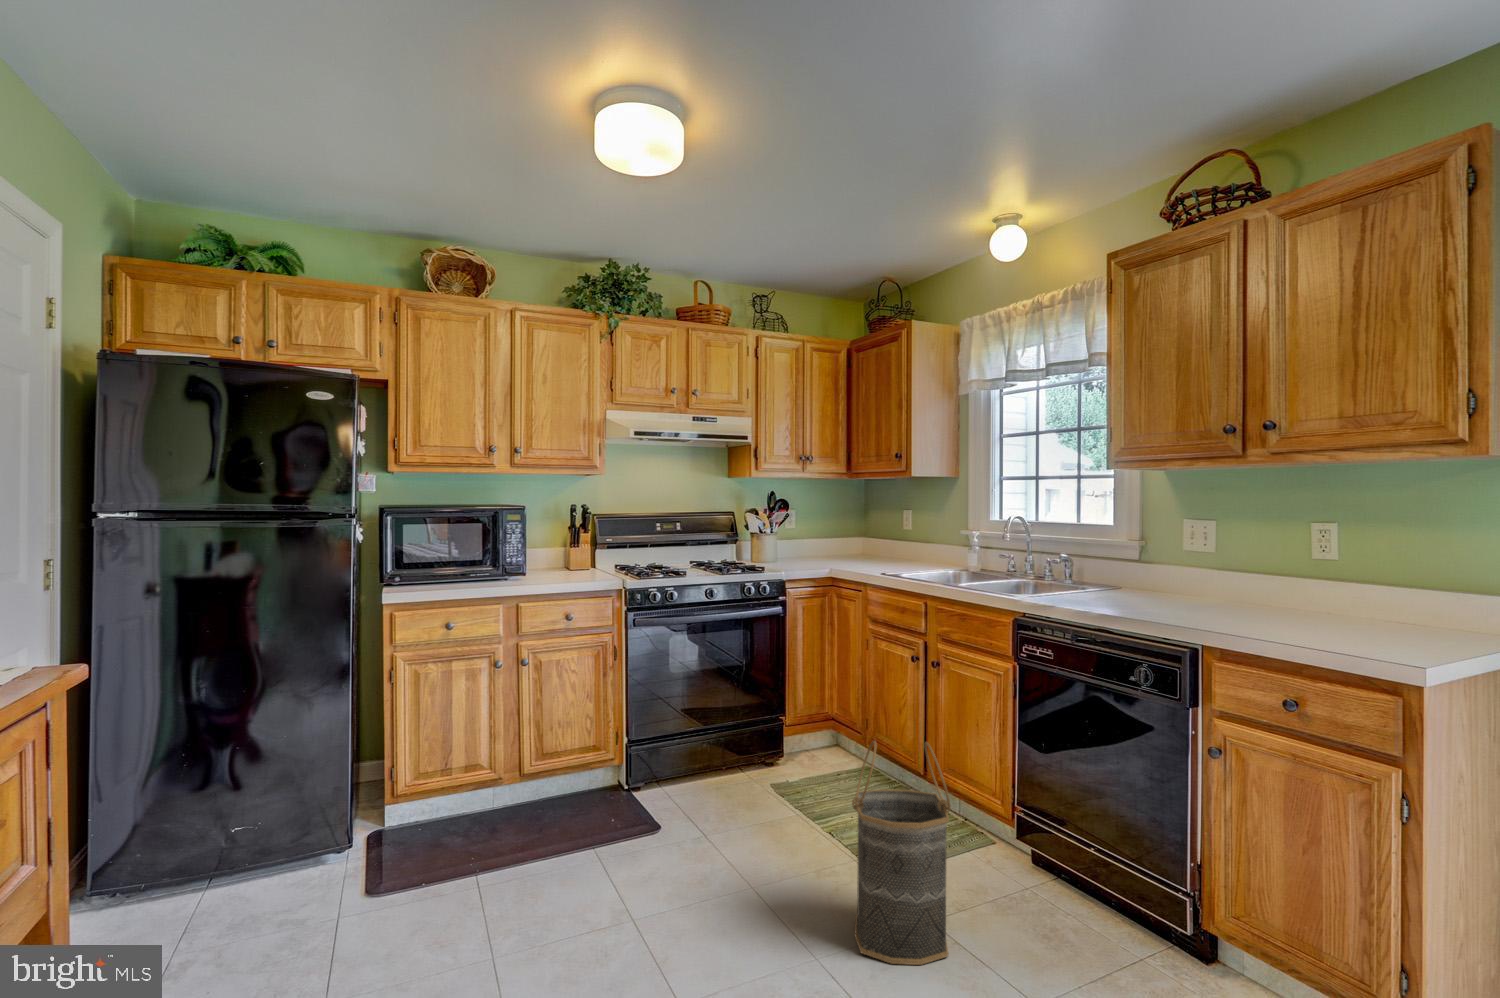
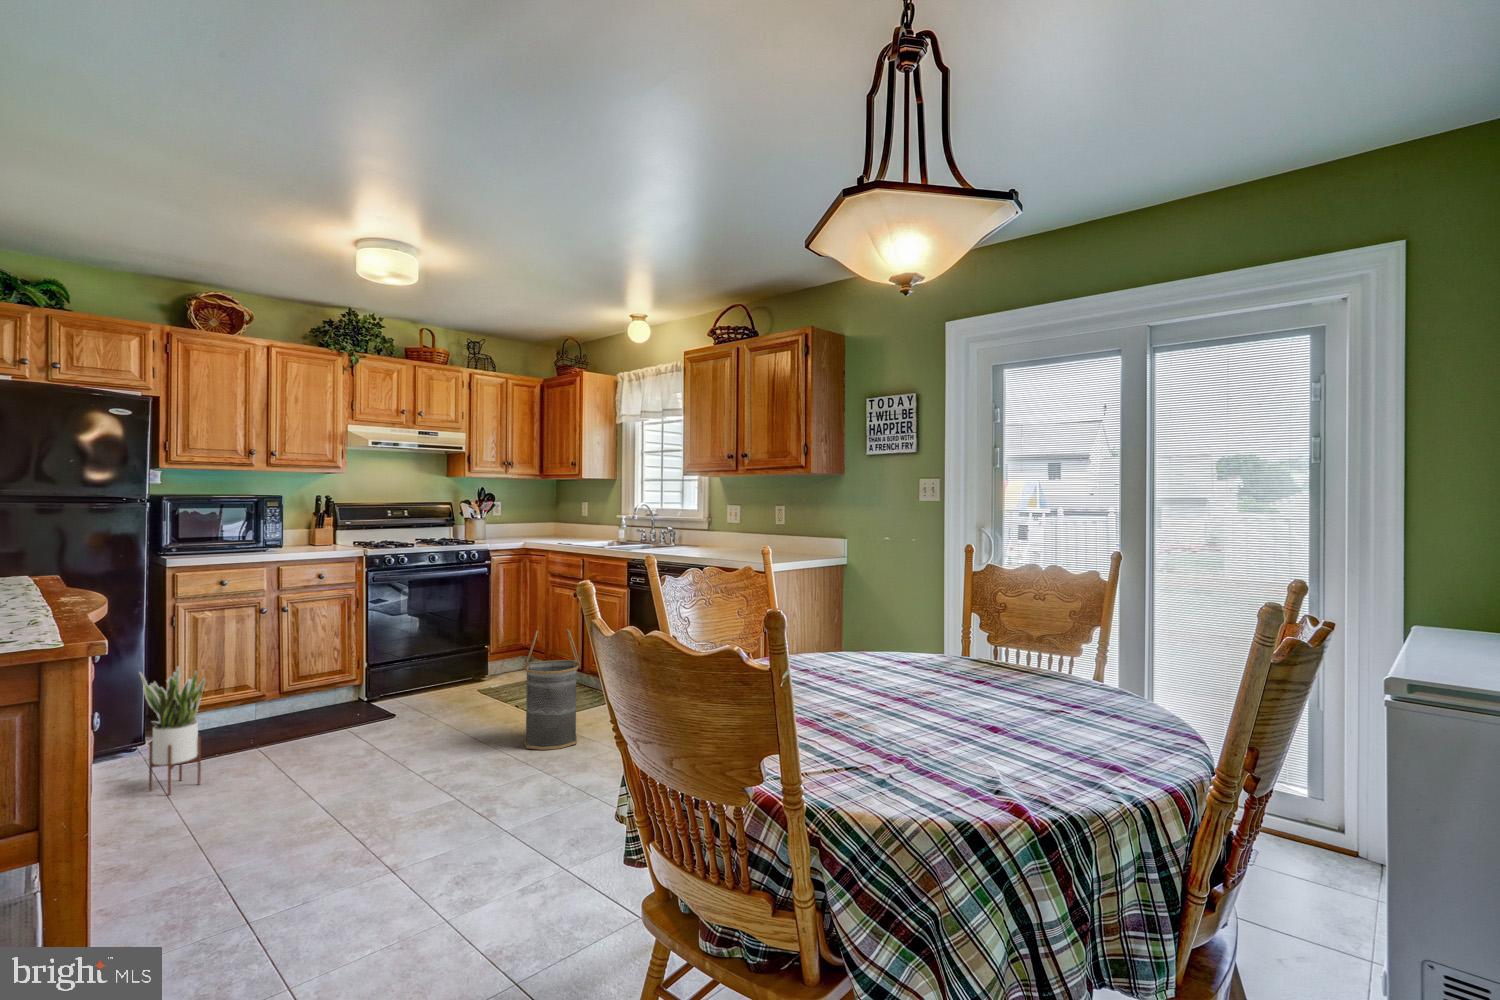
potted plant: none [305,766,395,967] -> present [139,667,205,795]

